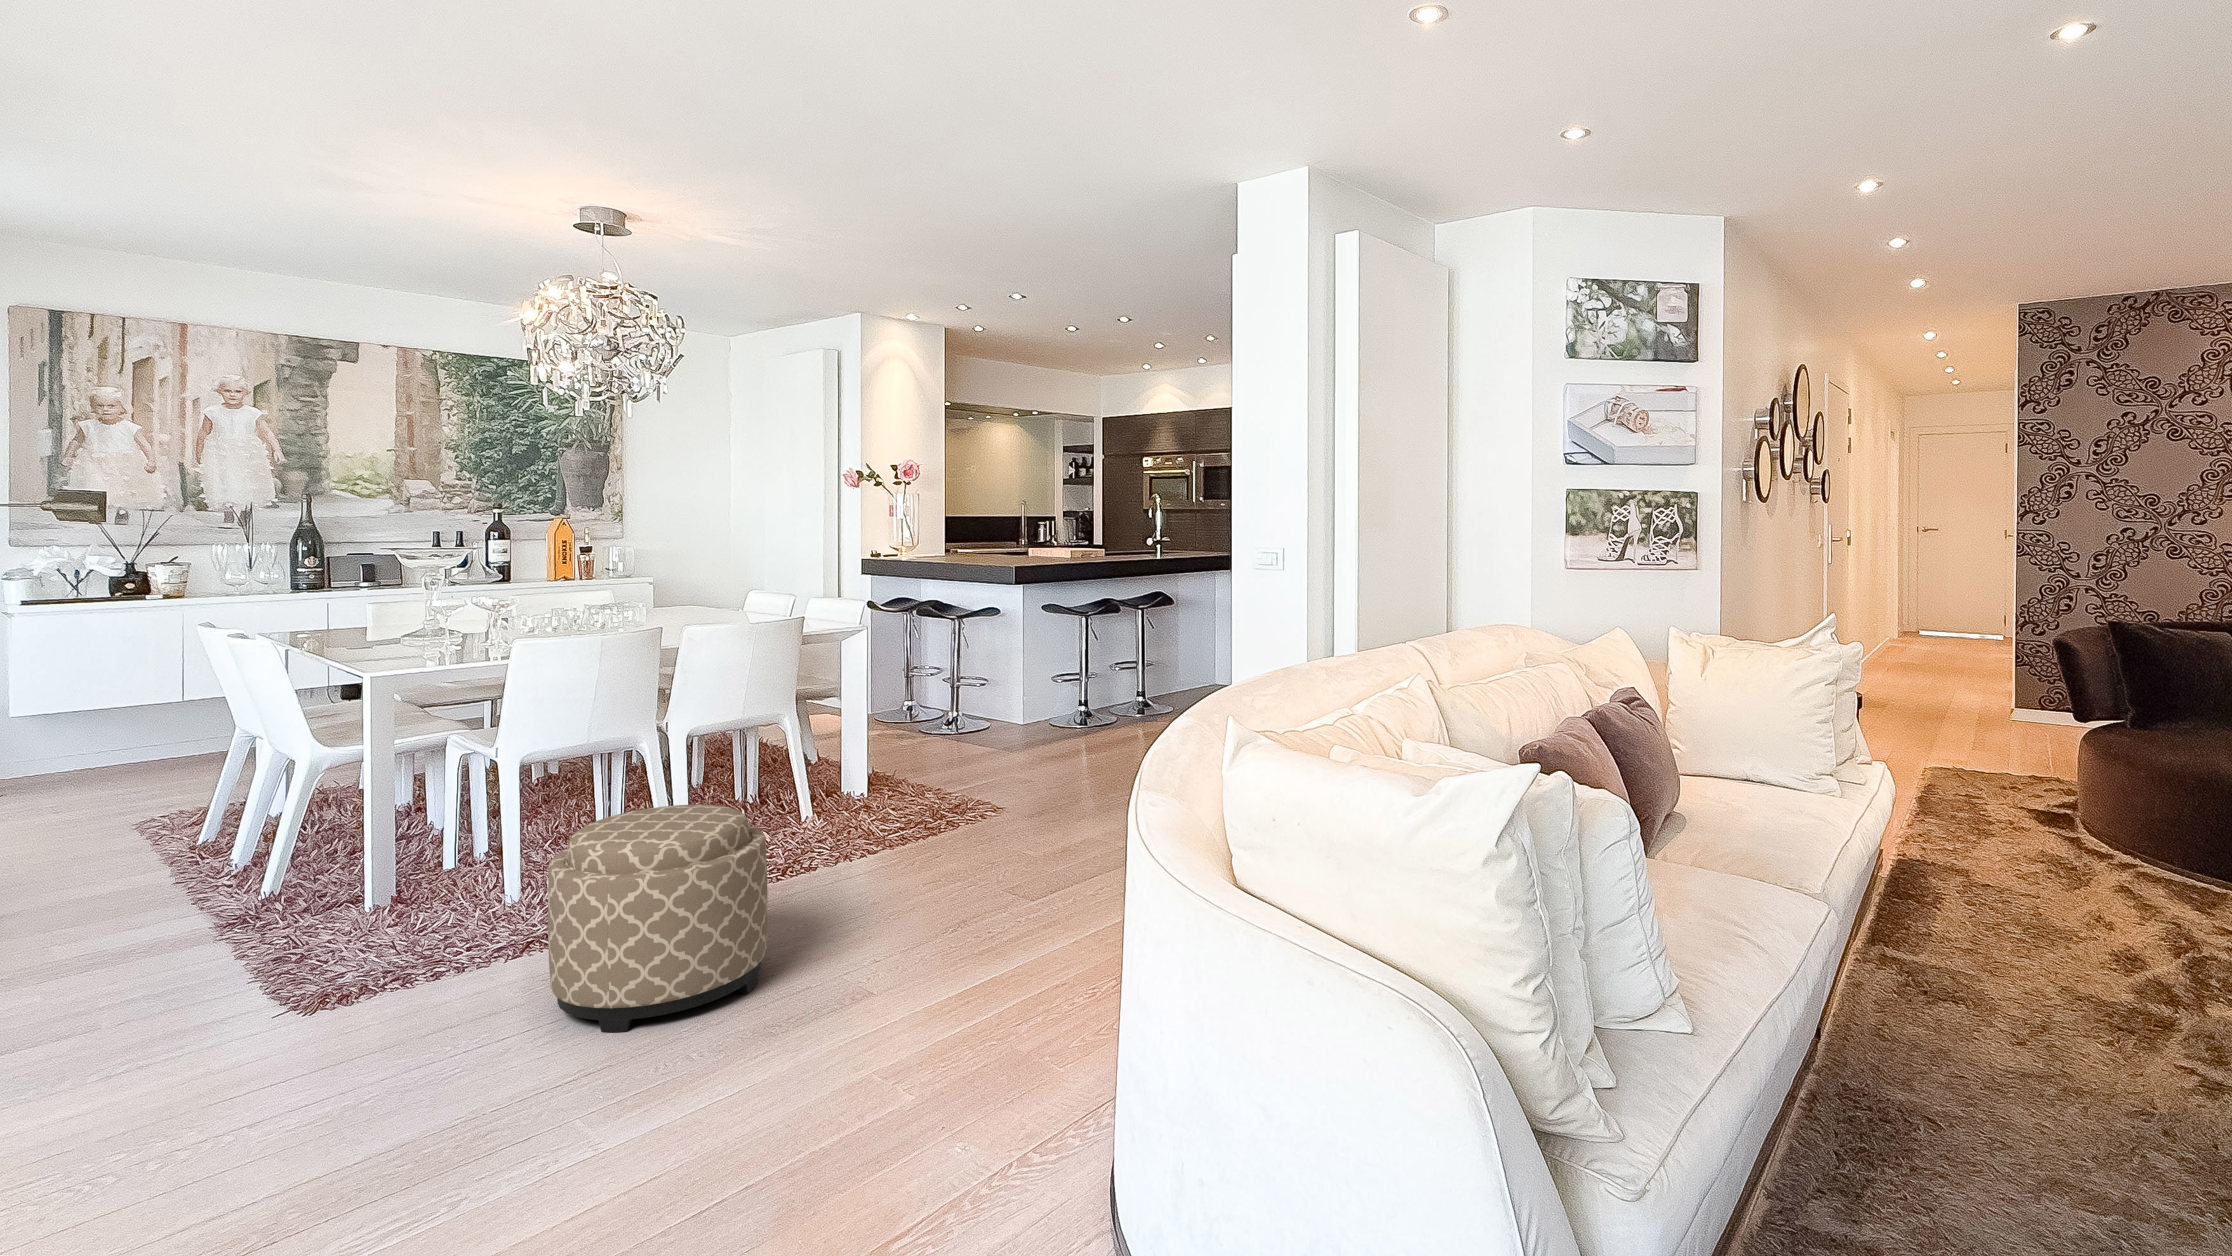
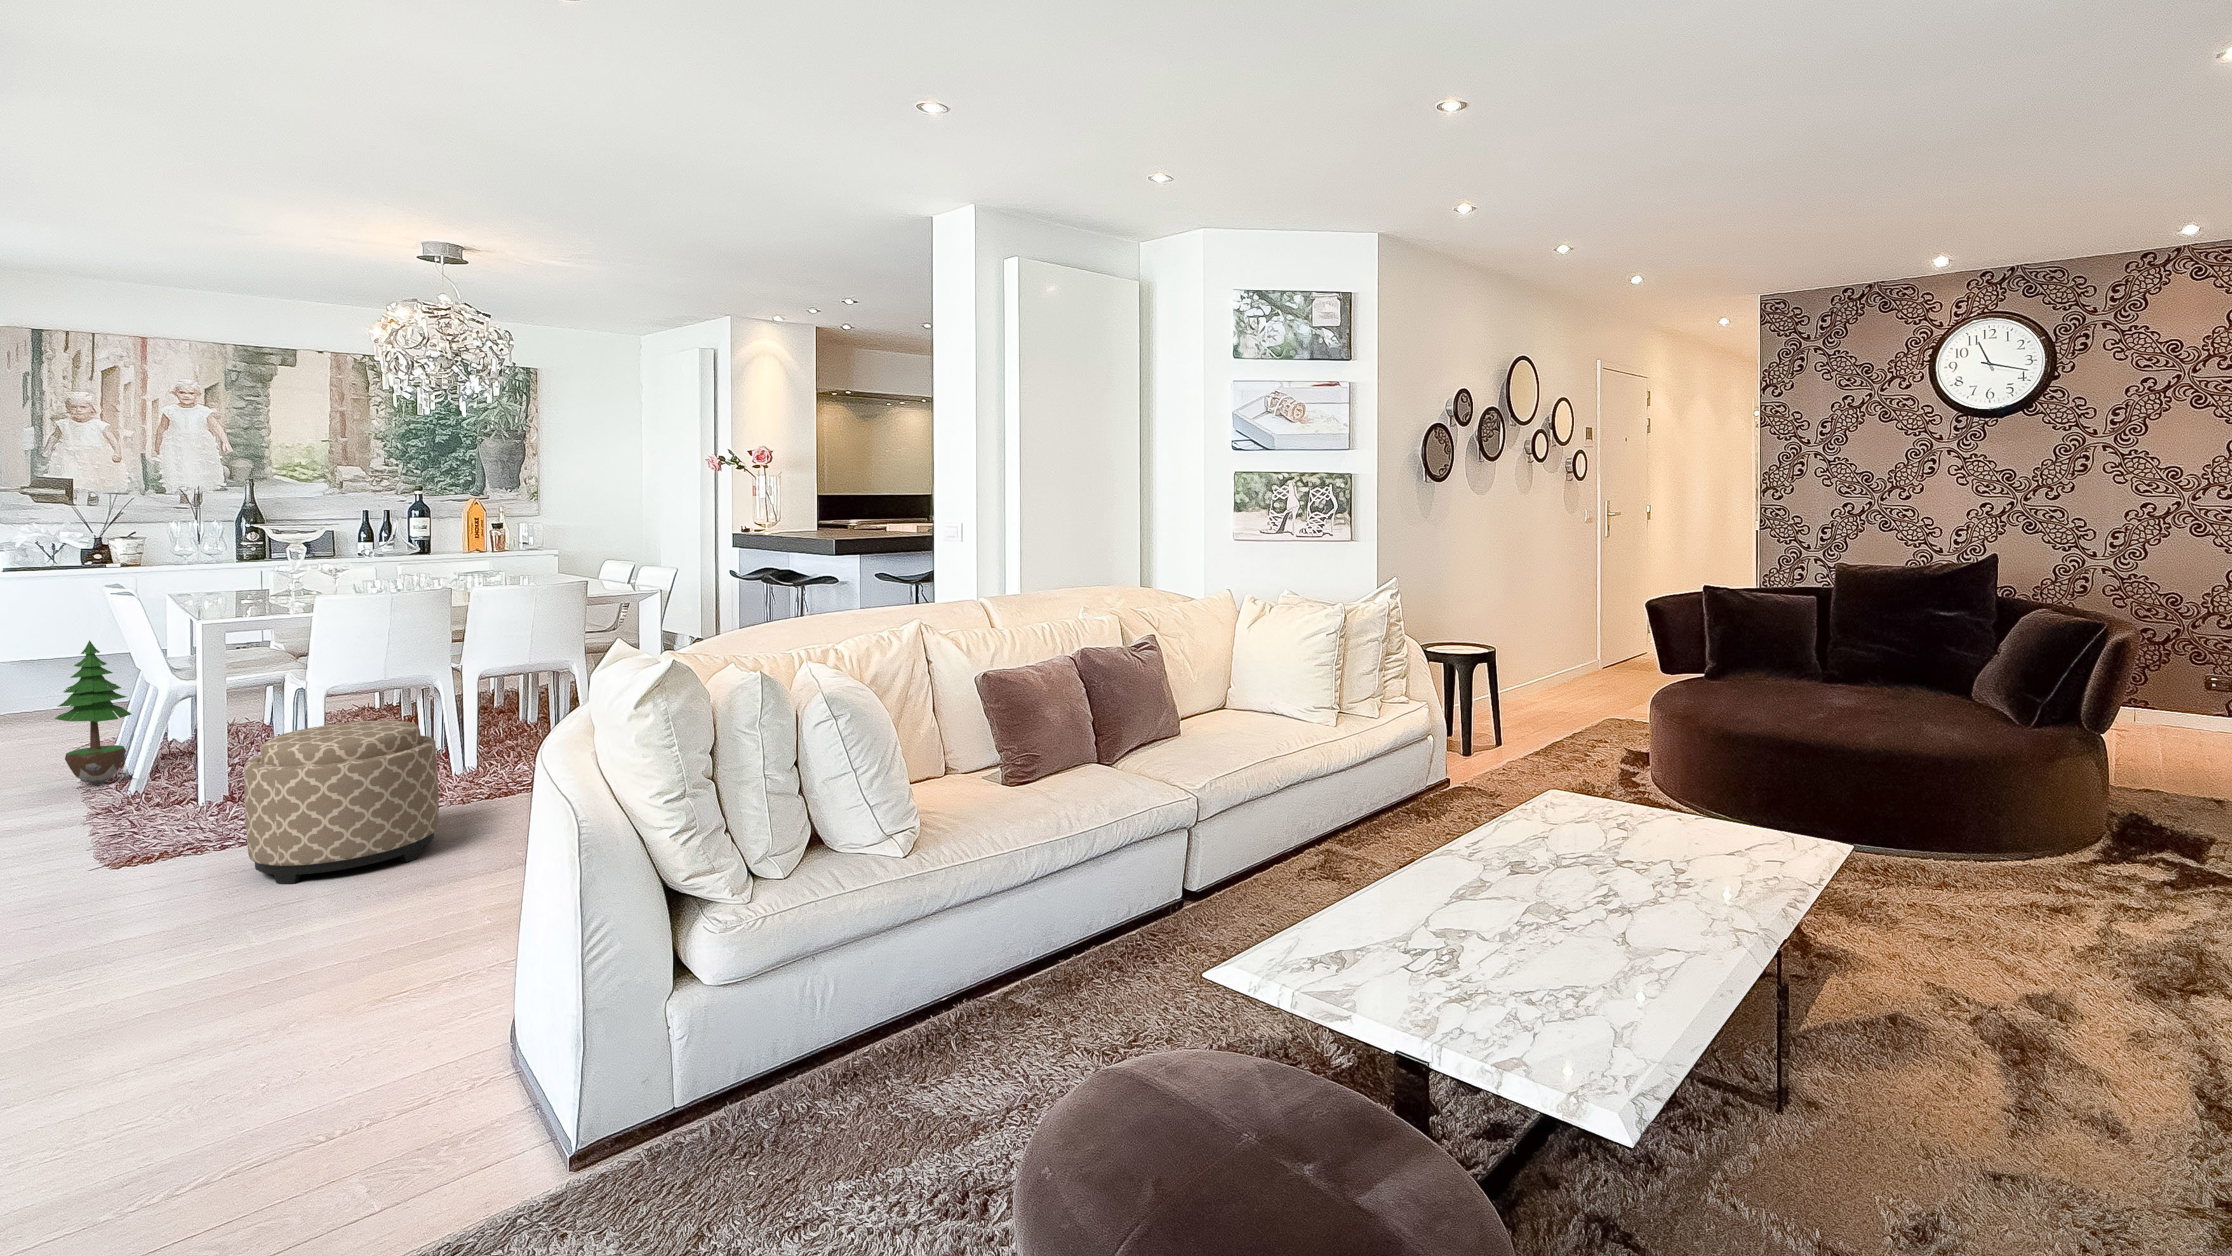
potted tree: none [170,699,262,885] -> present [55,640,131,785]

